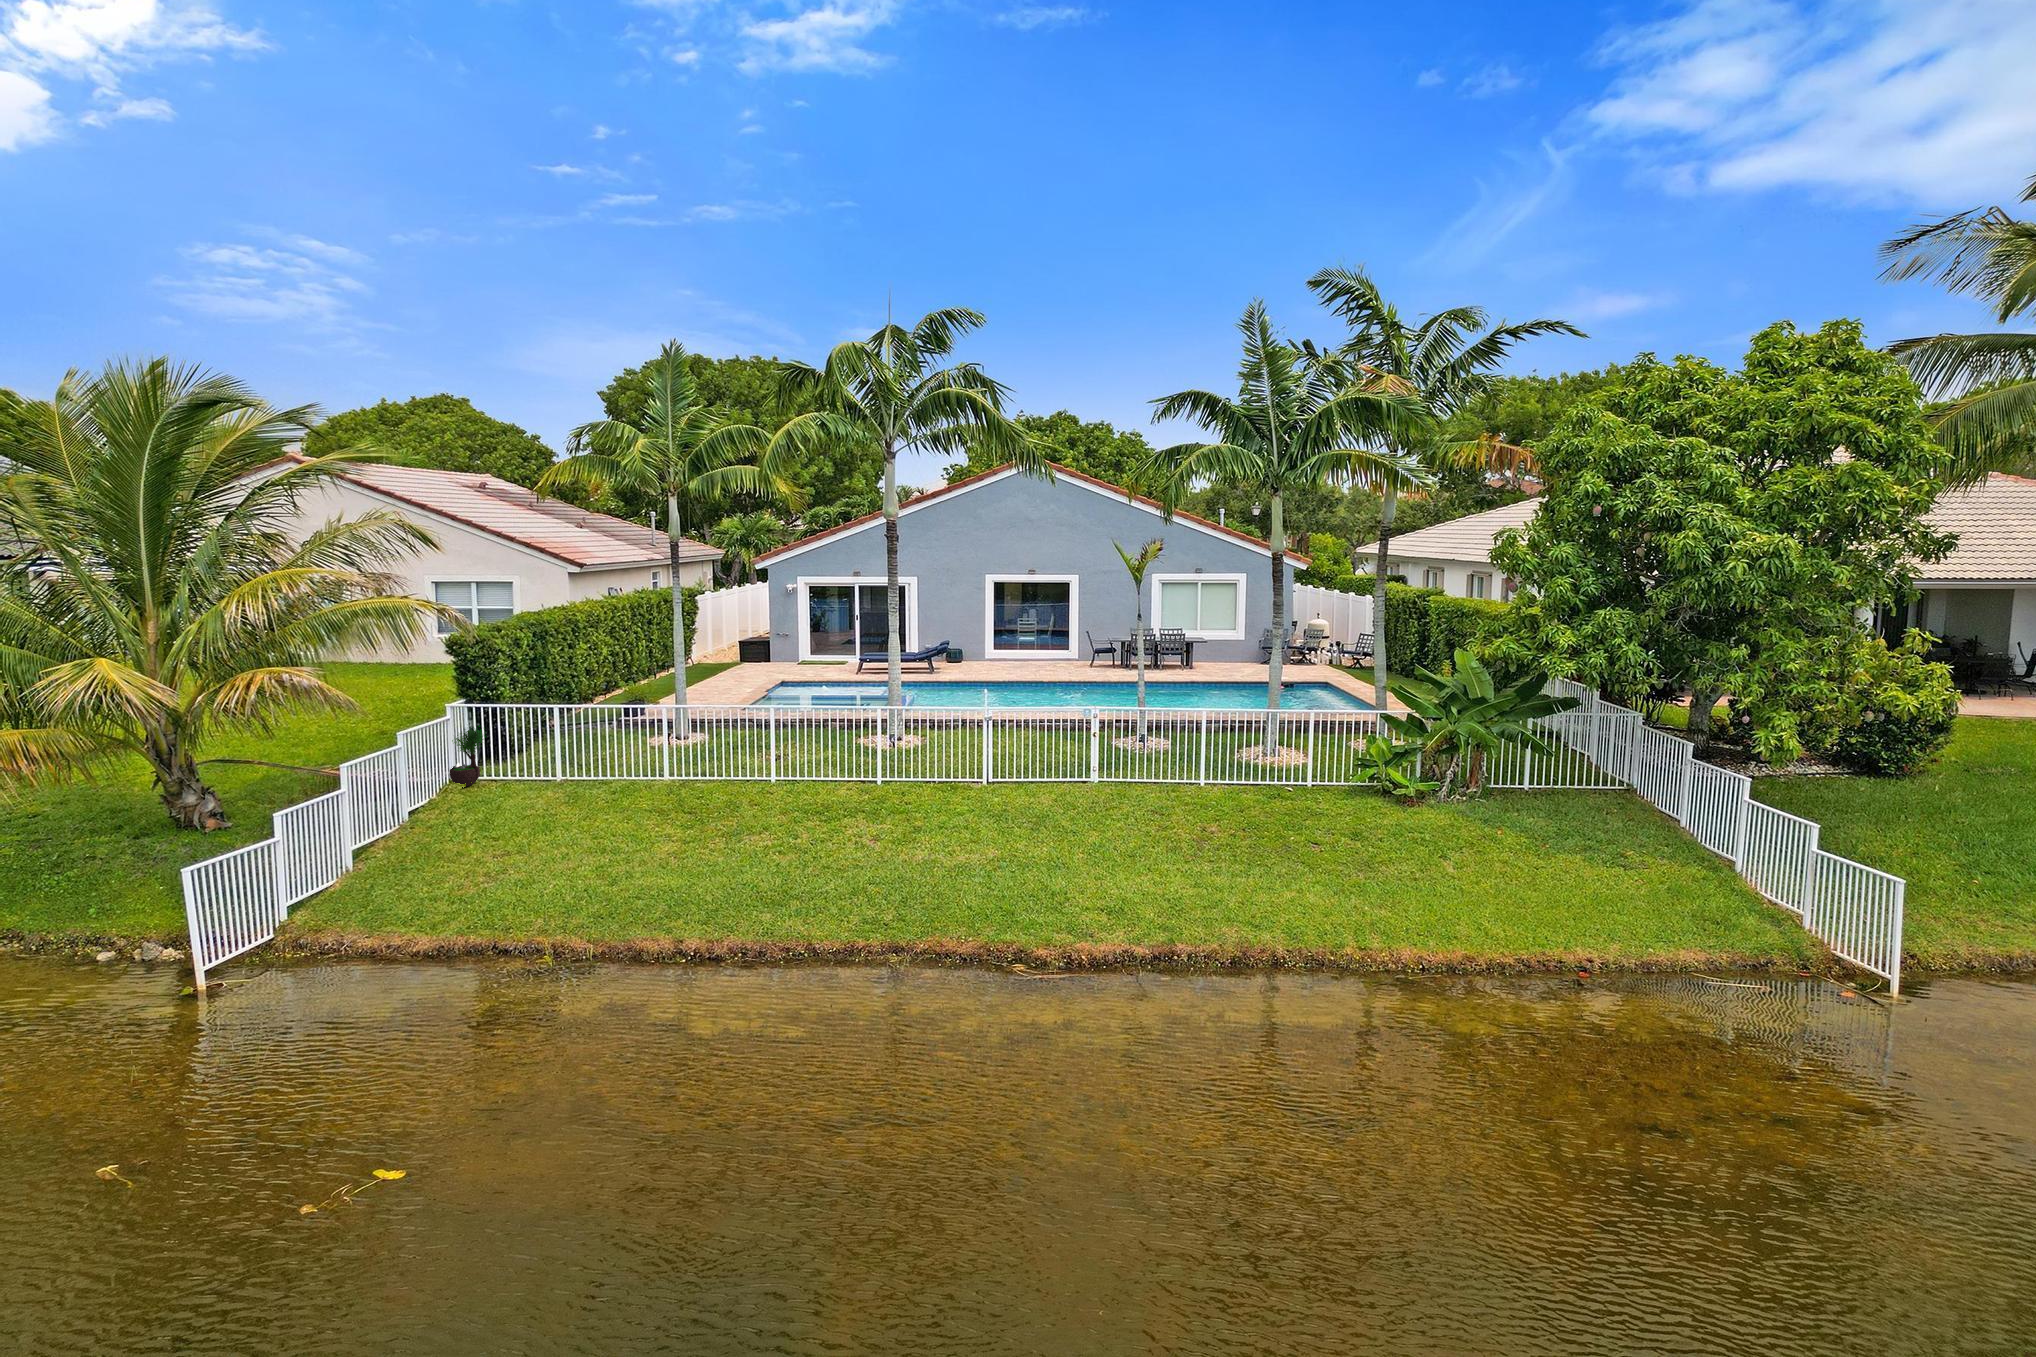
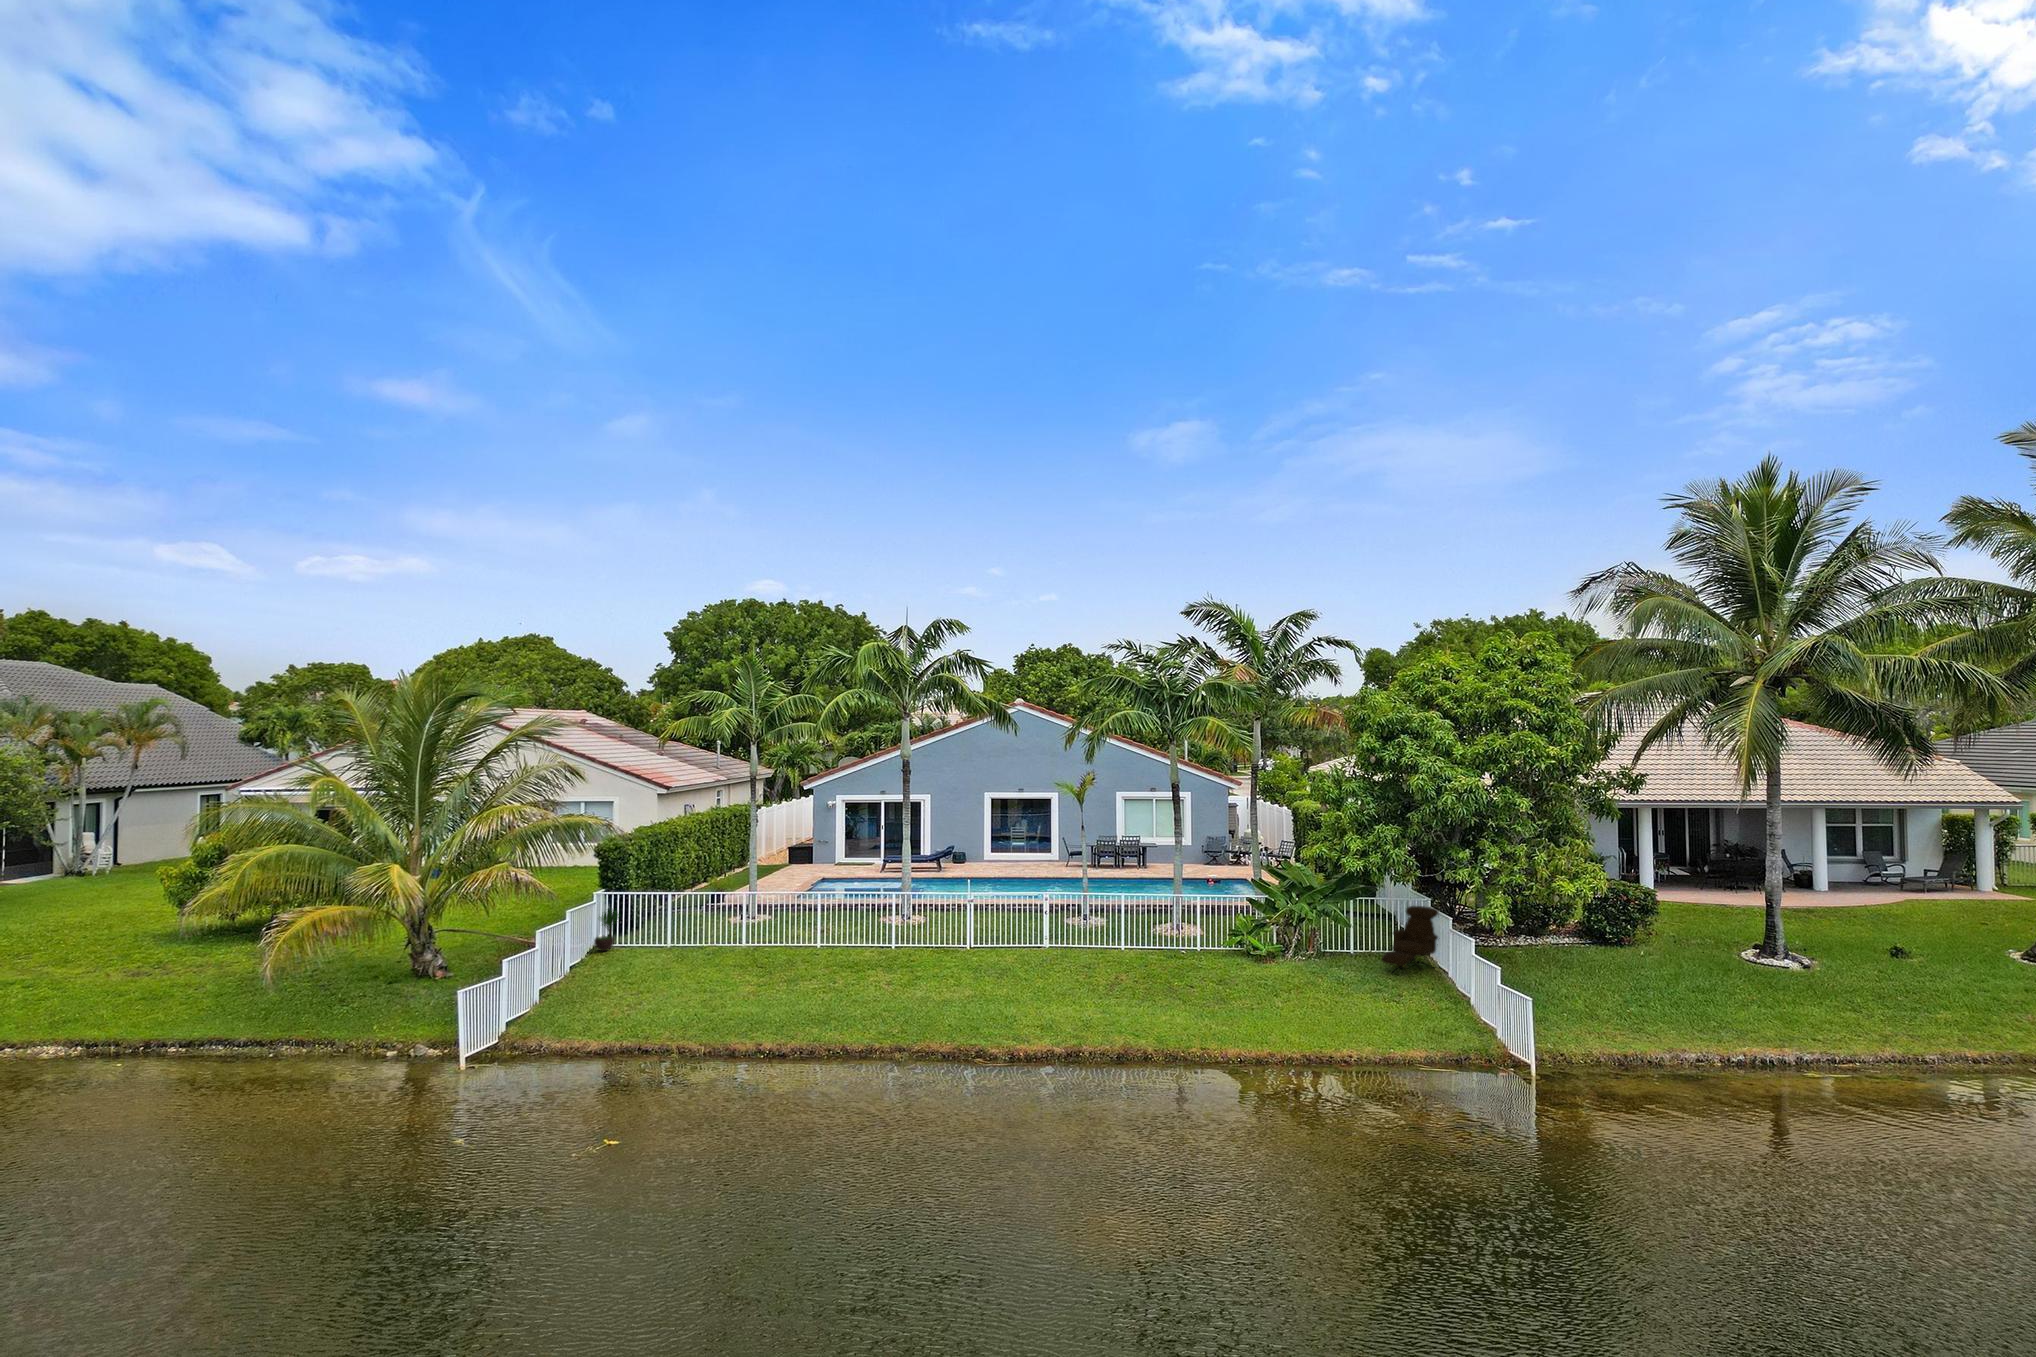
lounge chair: none [1584,726,1670,824] -> present [1381,906,1439,972]

